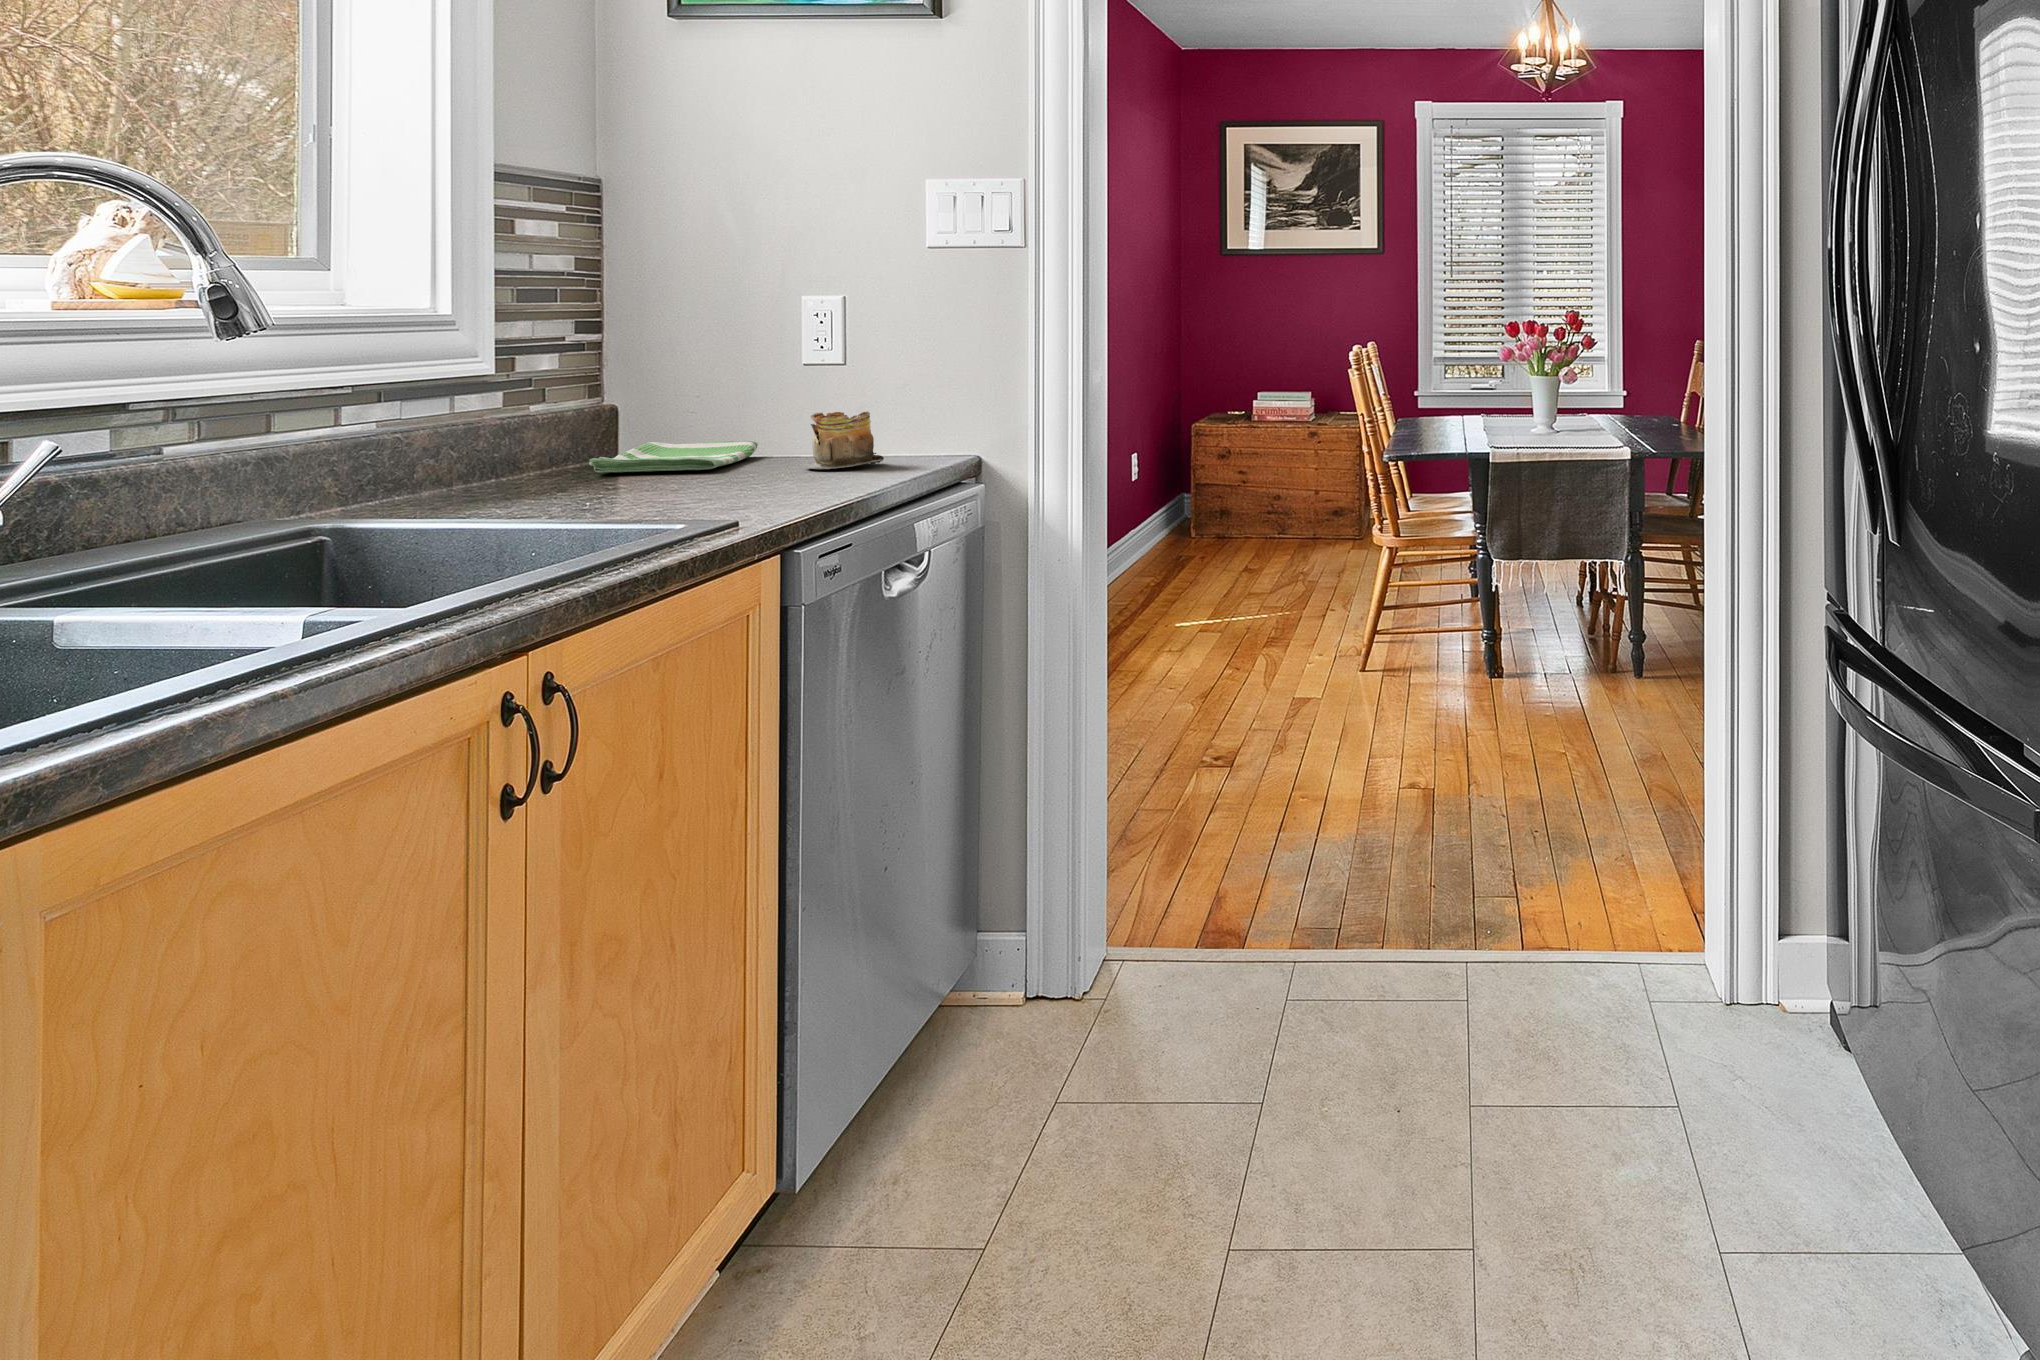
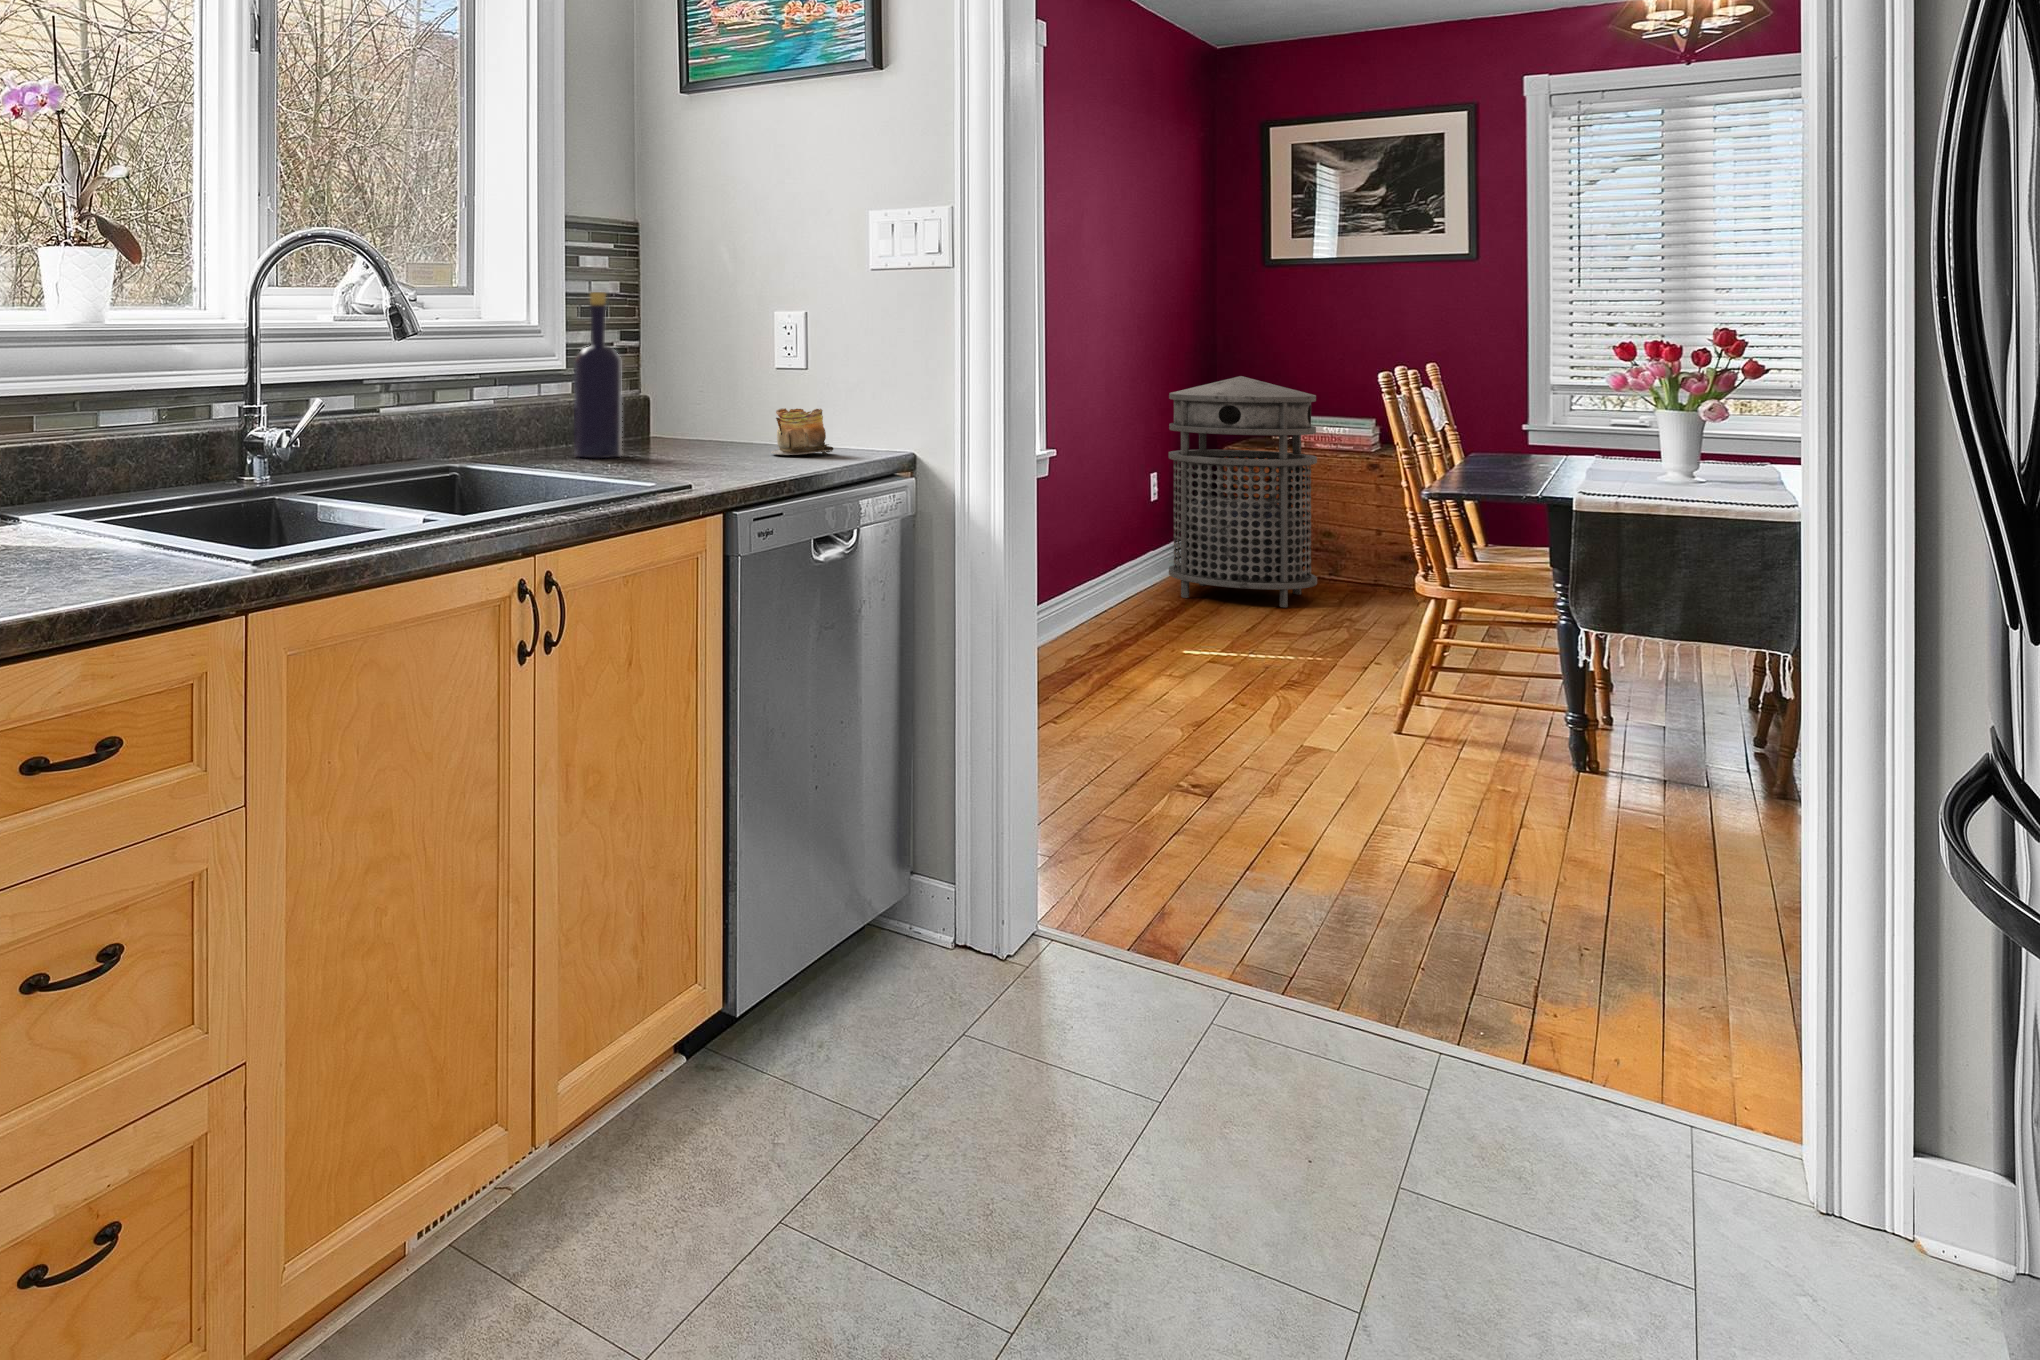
bottle: none [521,267,596,489] -> present [574,292,622,458]
trash can: none [1146,355,1272,569] -> present [1169,376,1317,607]
dish towel: present [589,441,758,473] -> none [621,429,745,451]

